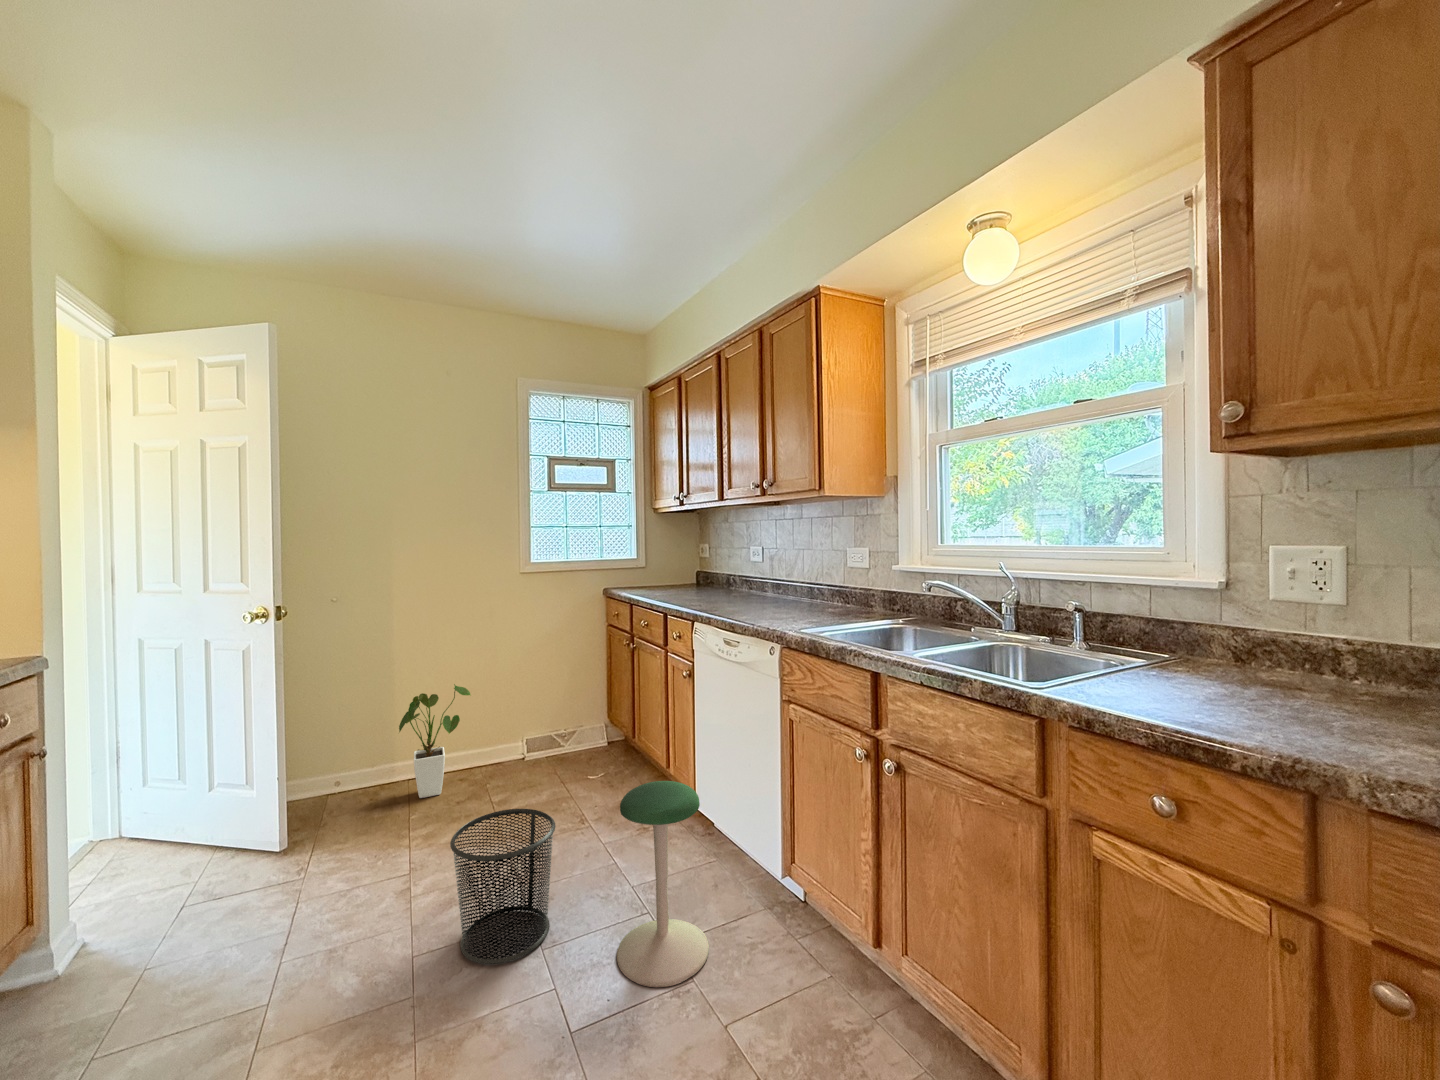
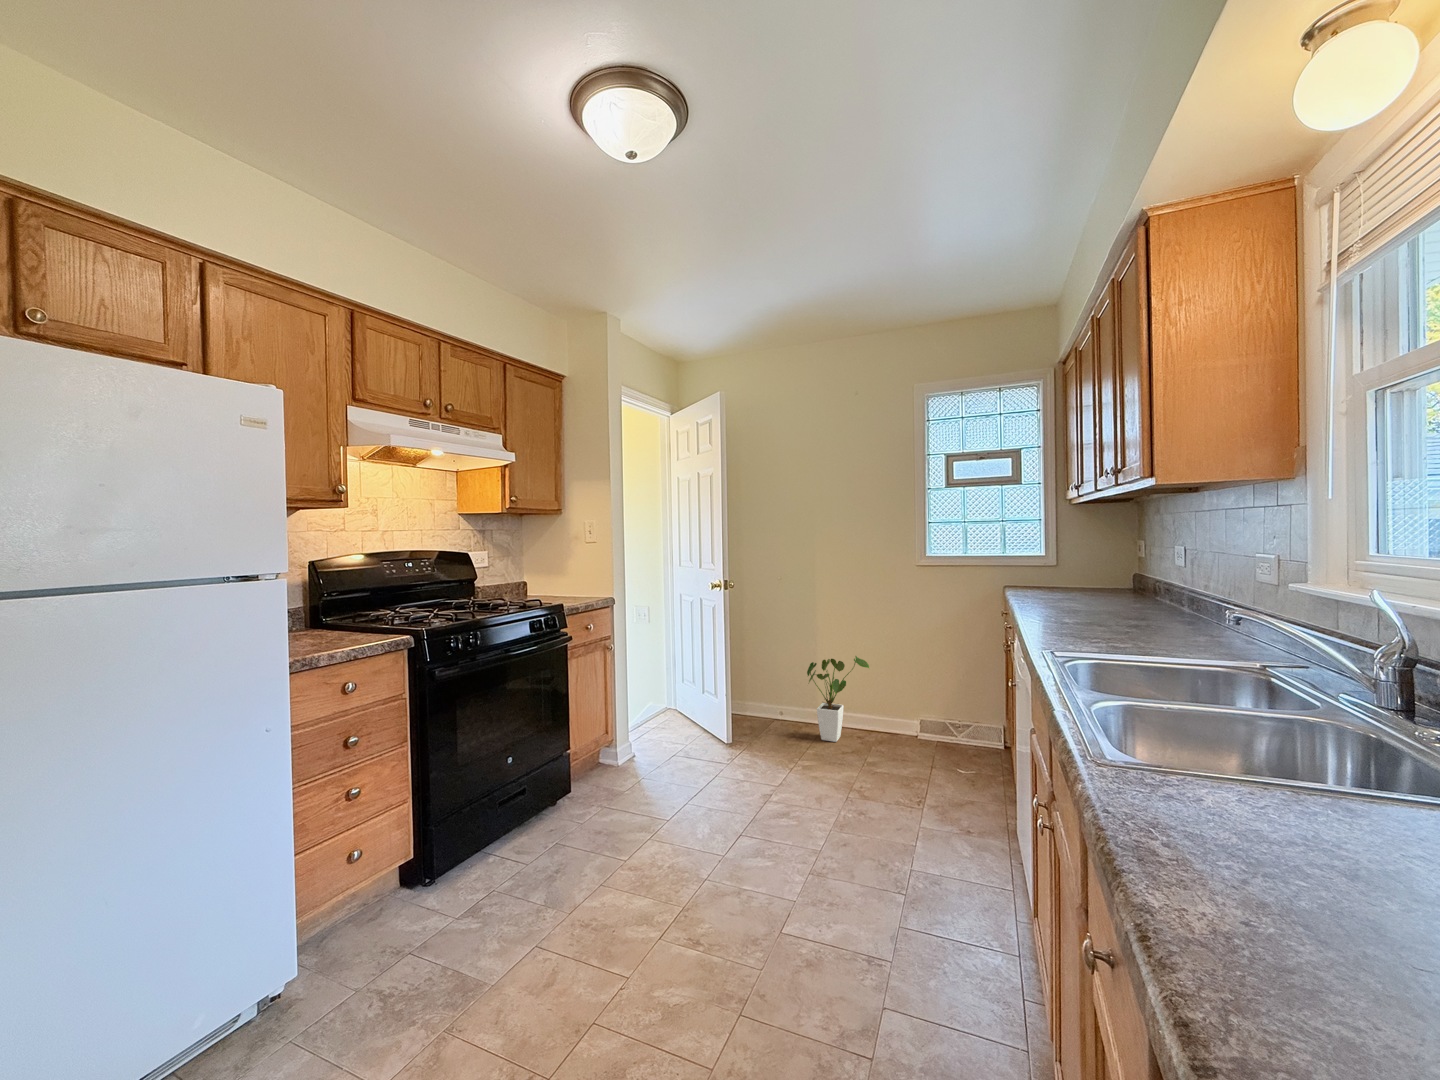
stool: present [617,781,709,987] -> none [846,768,935,957]
waste bin: present [450,809,556,964] -> none [756,755,835,869]

